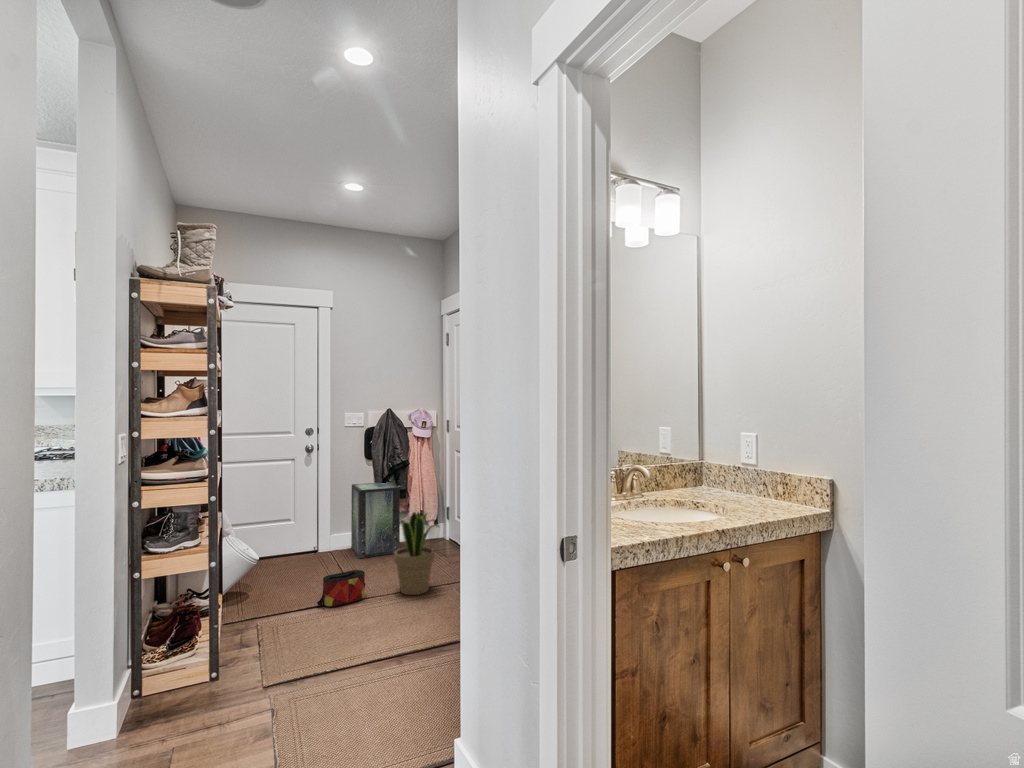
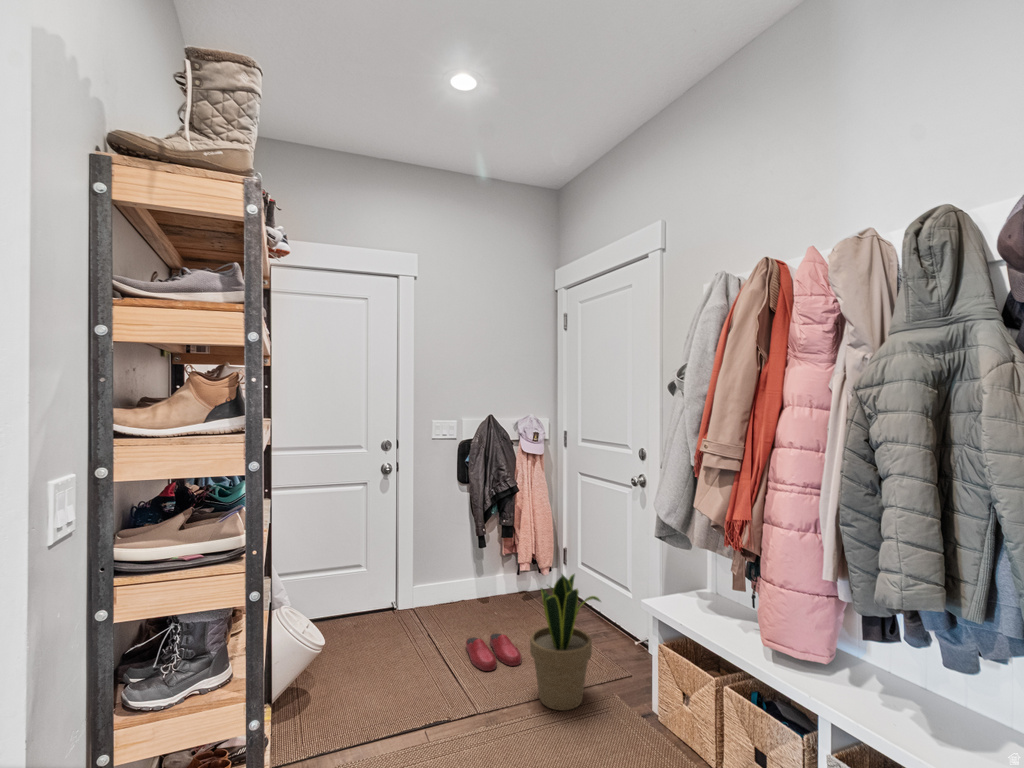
storage box: present [351,482,400,558] -> none [441,514,511,626]
slippers: none [361,559,397,579] -> present [466,633,521,671]
bag: present [317,570,365,607] -> none [418,667,488,737]

